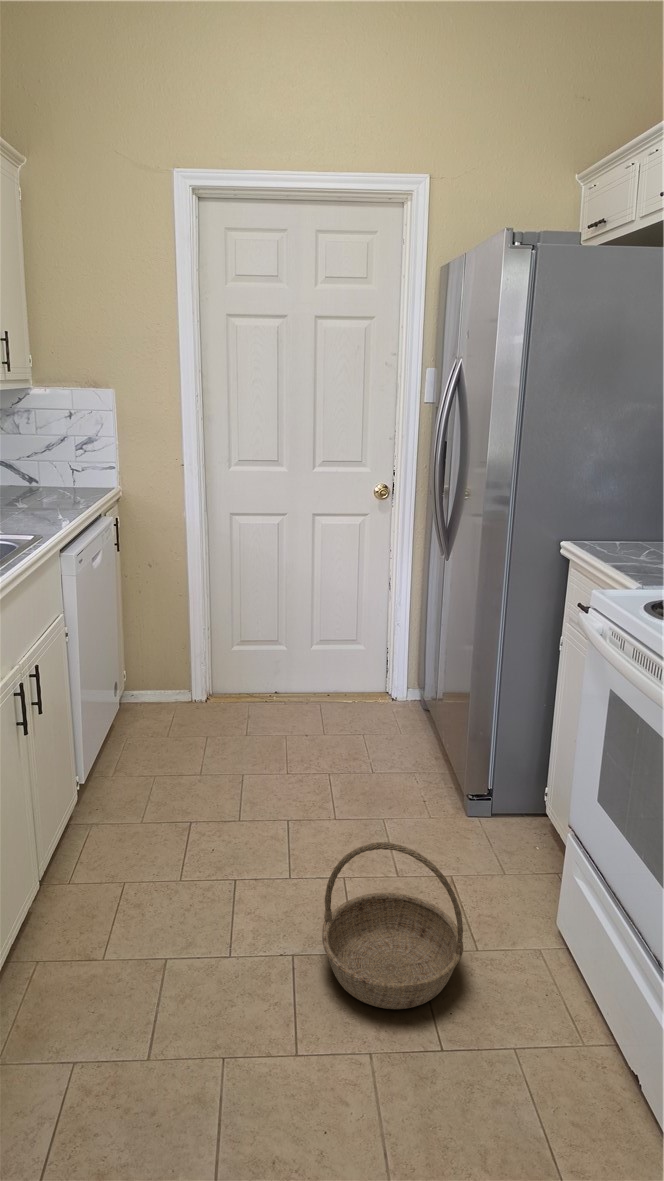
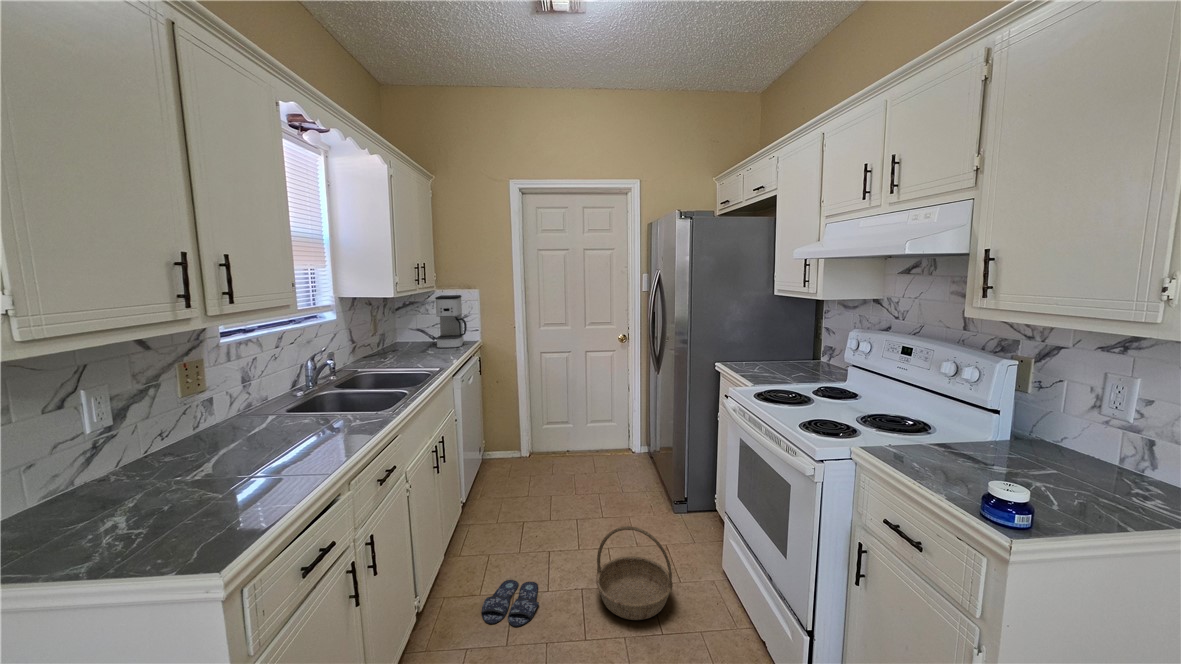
coffee maker: none [28,398,90,500] -> present [435,295,467,348]
slippers: none [109,928,216,1016] -> present [482,580,539,627]

